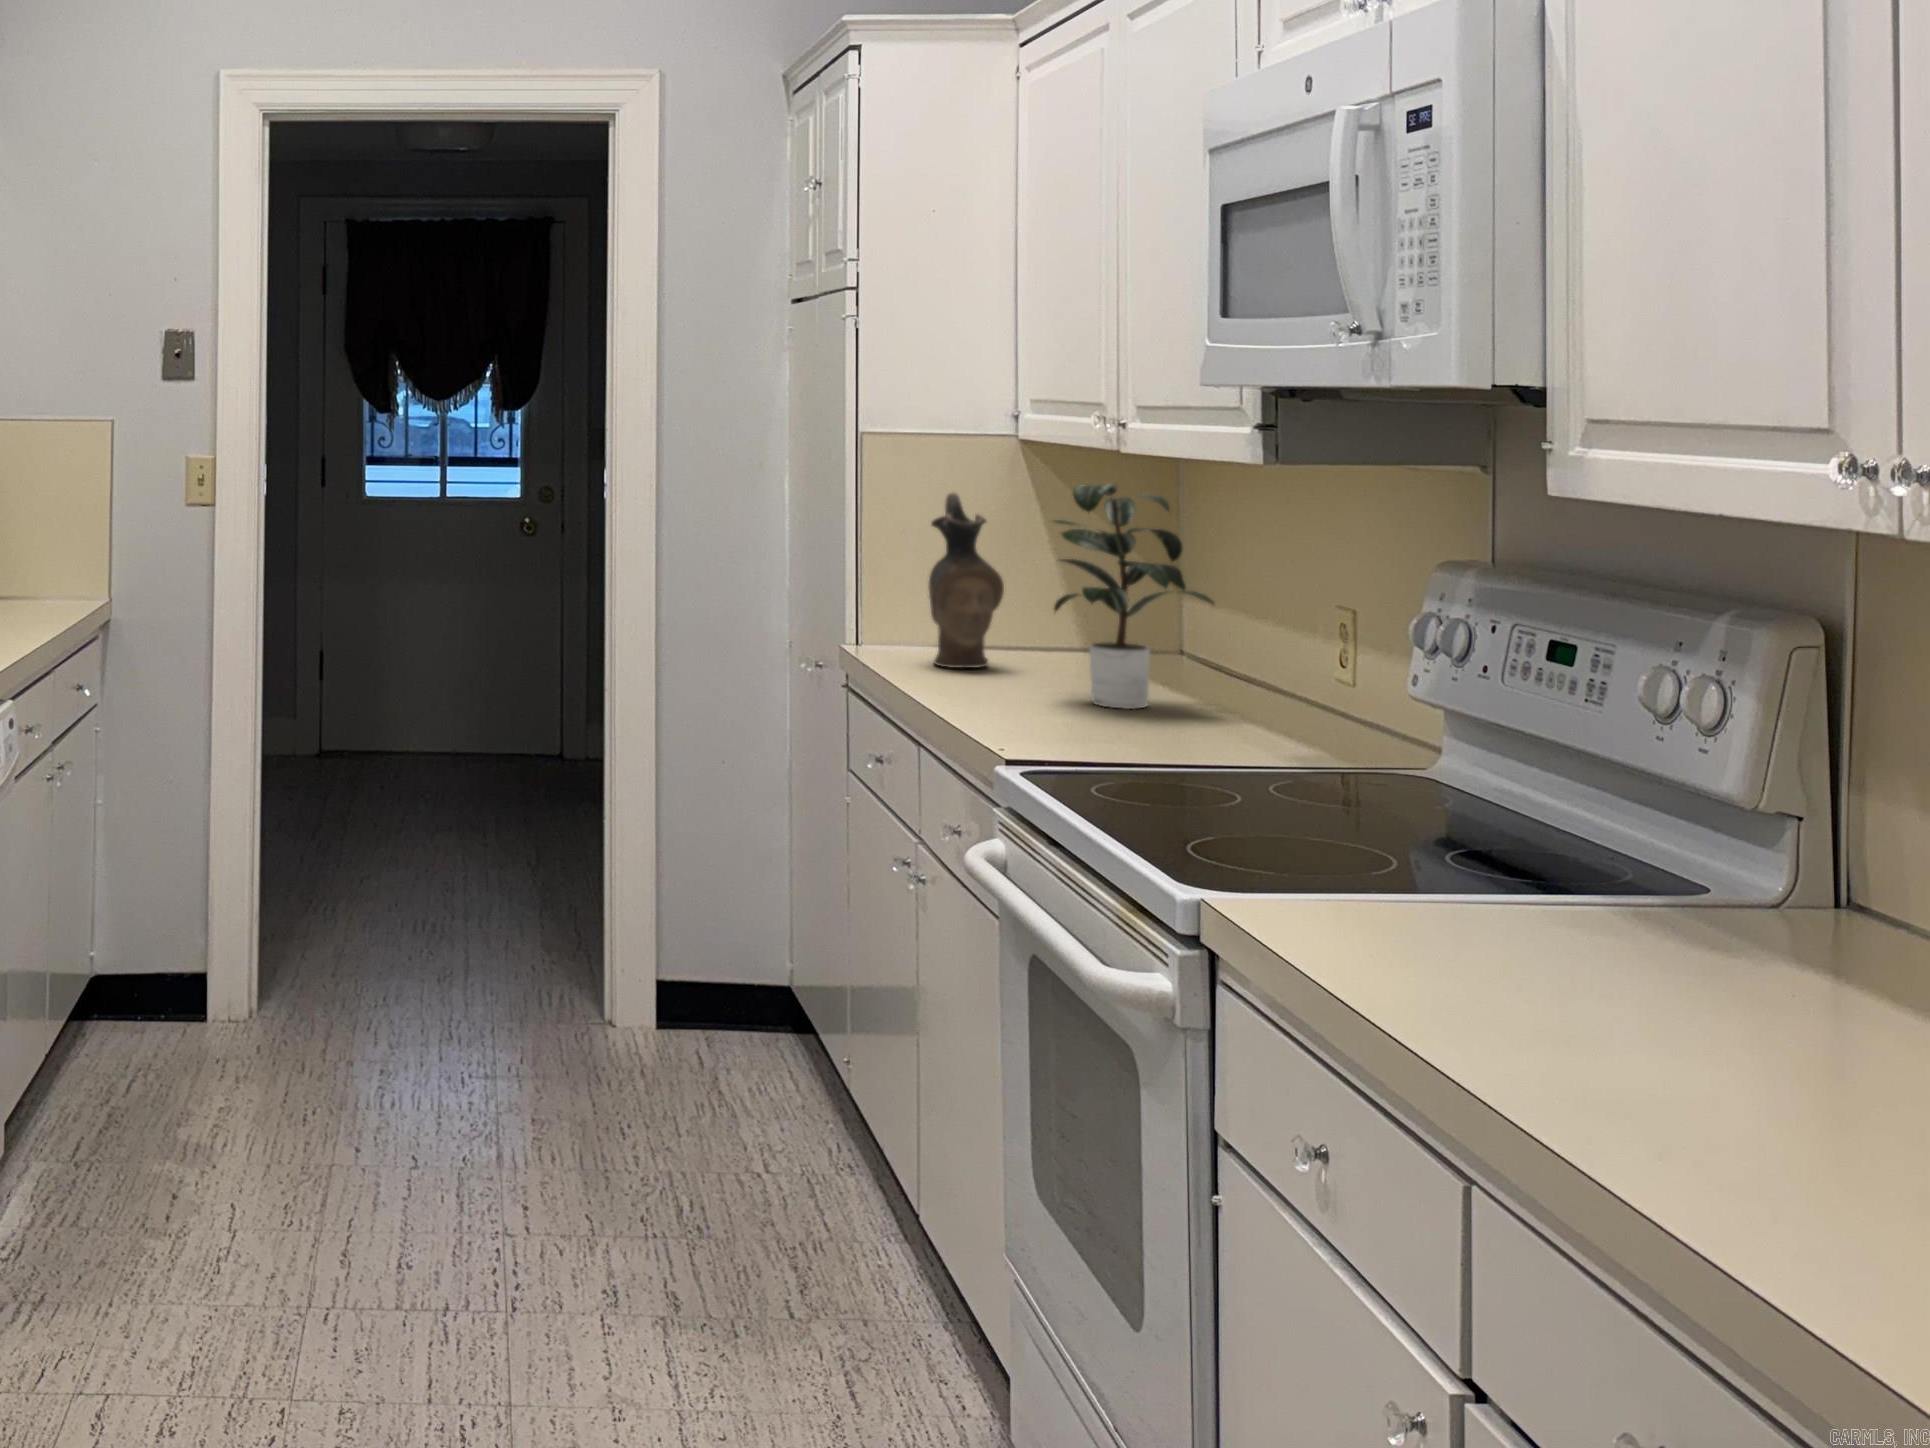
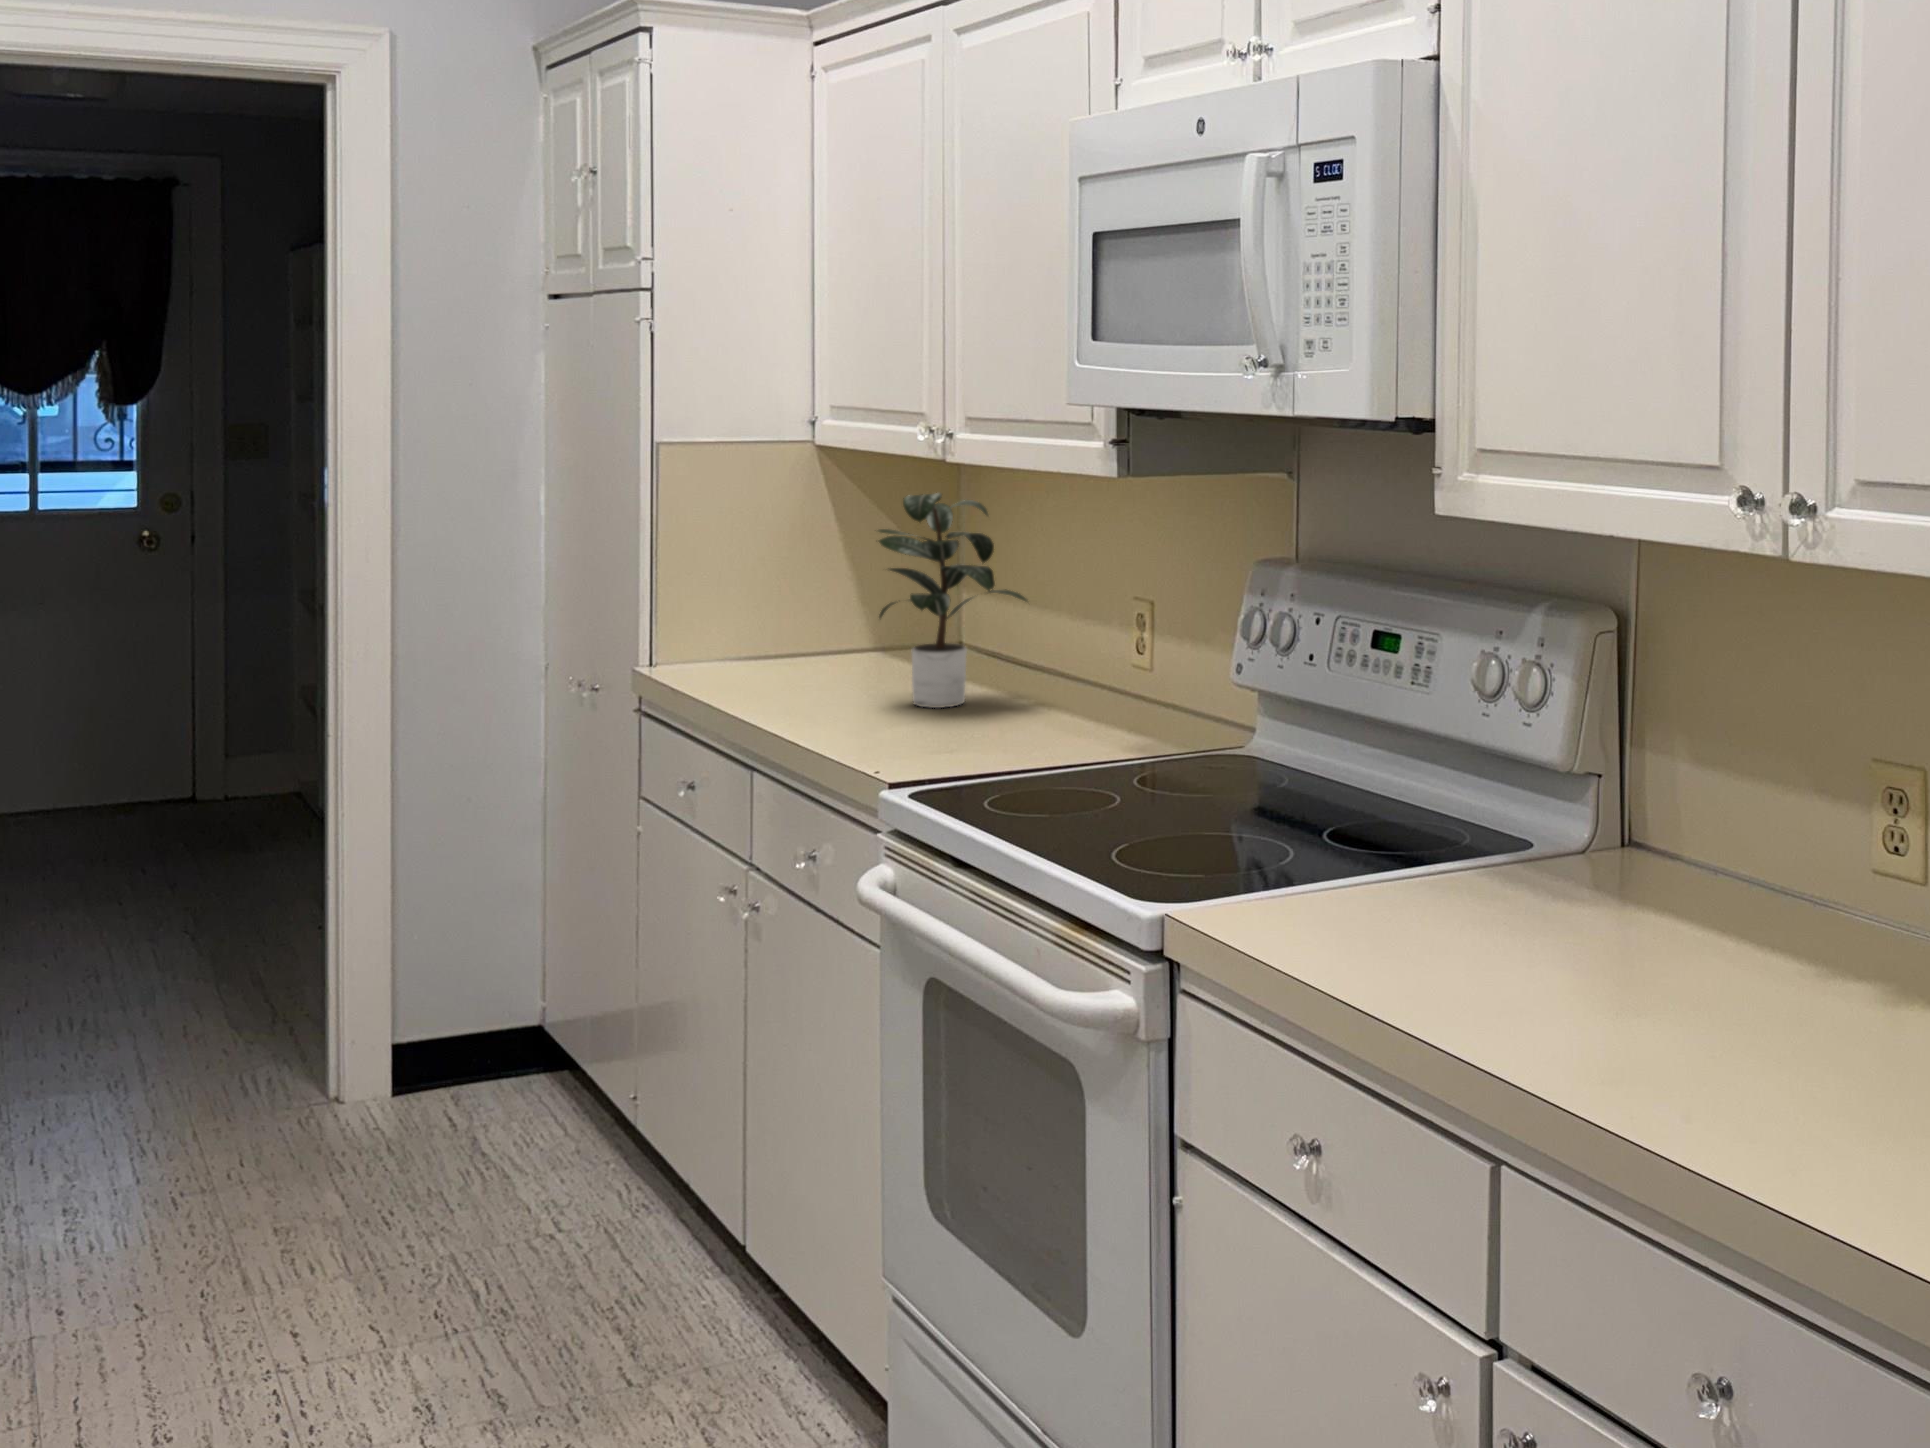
ceramic pitcher: present [928,493,1004,668] -> none [733,502,810,680]

